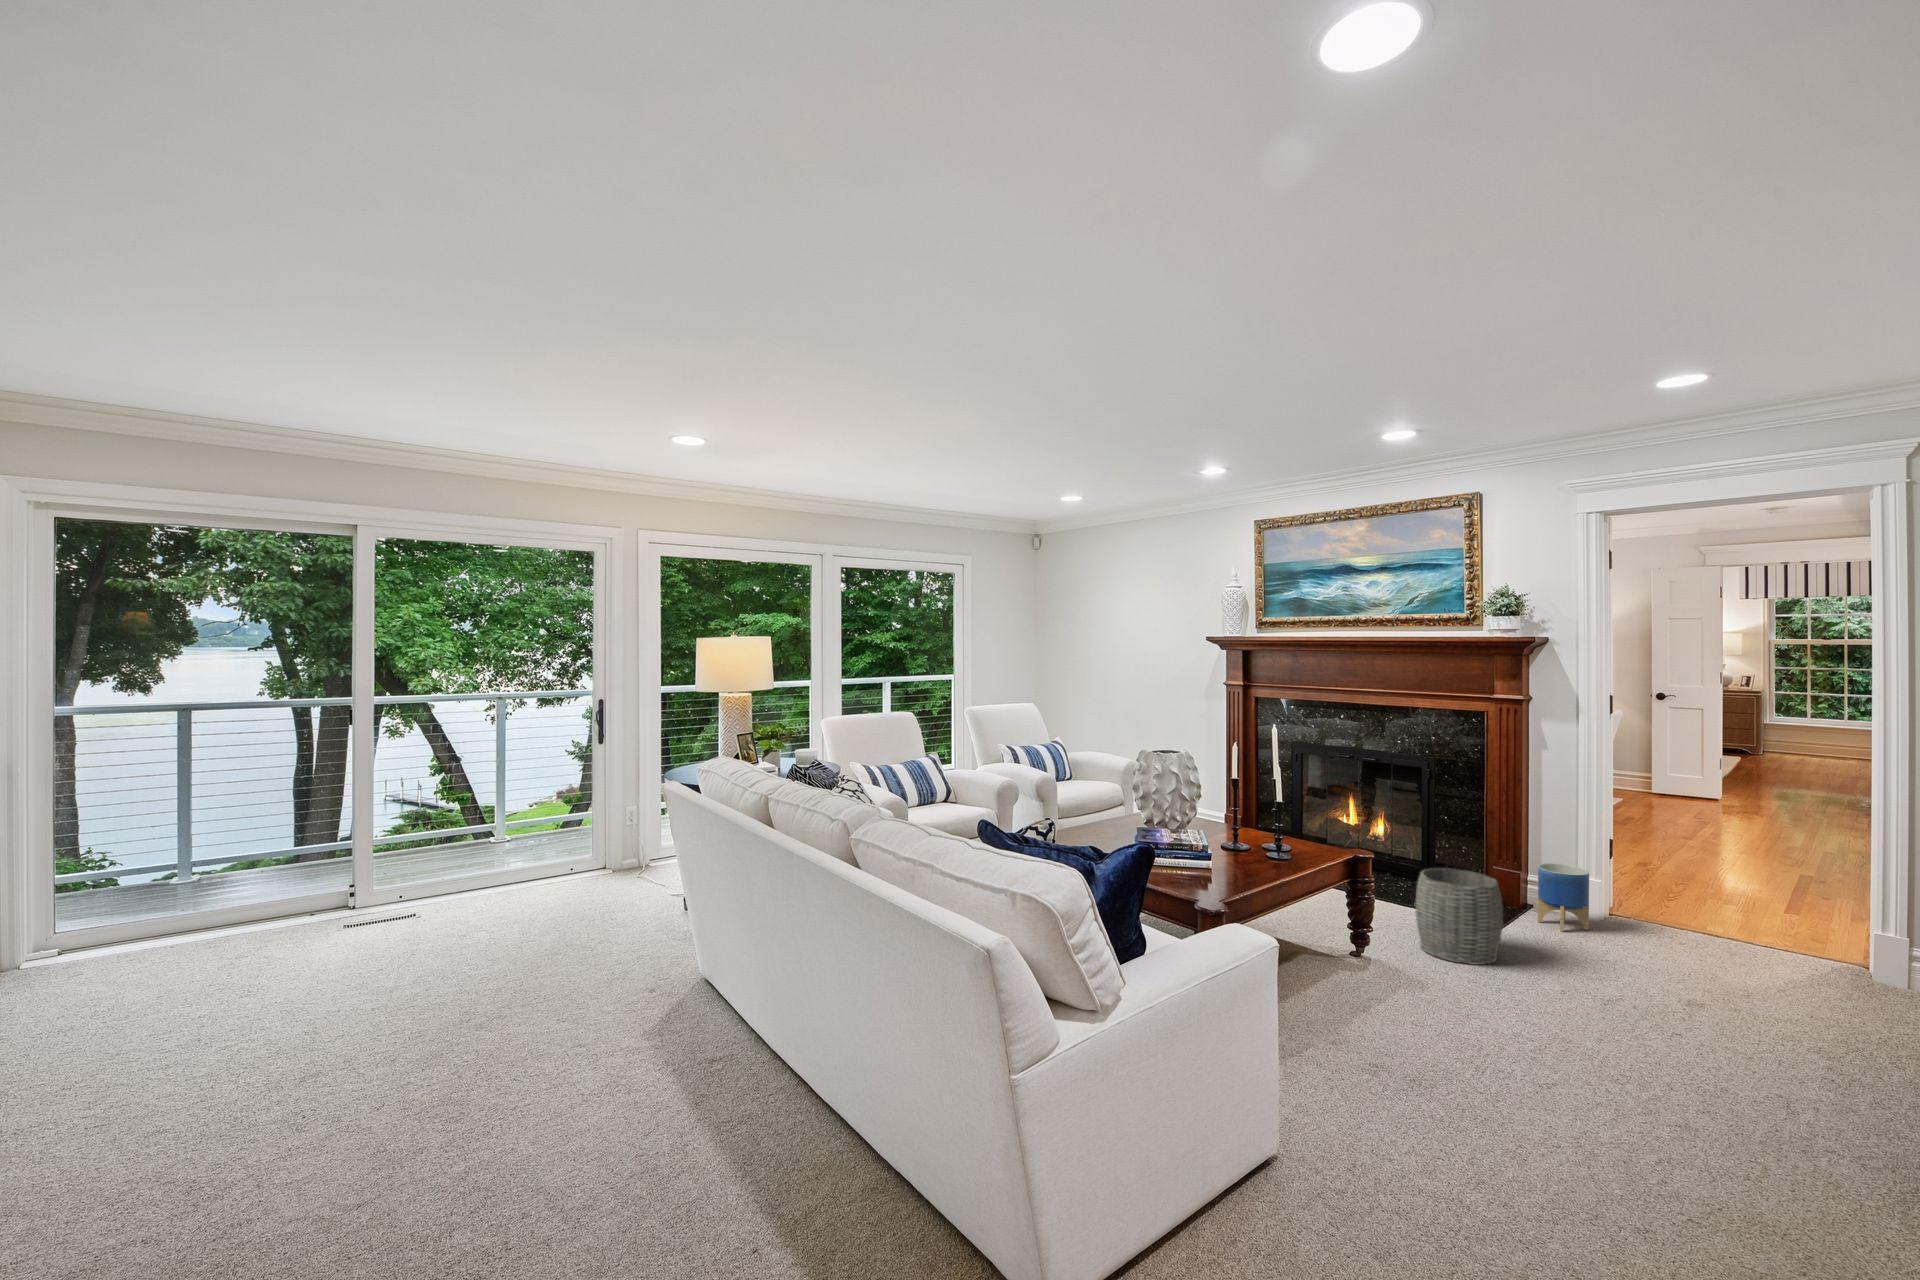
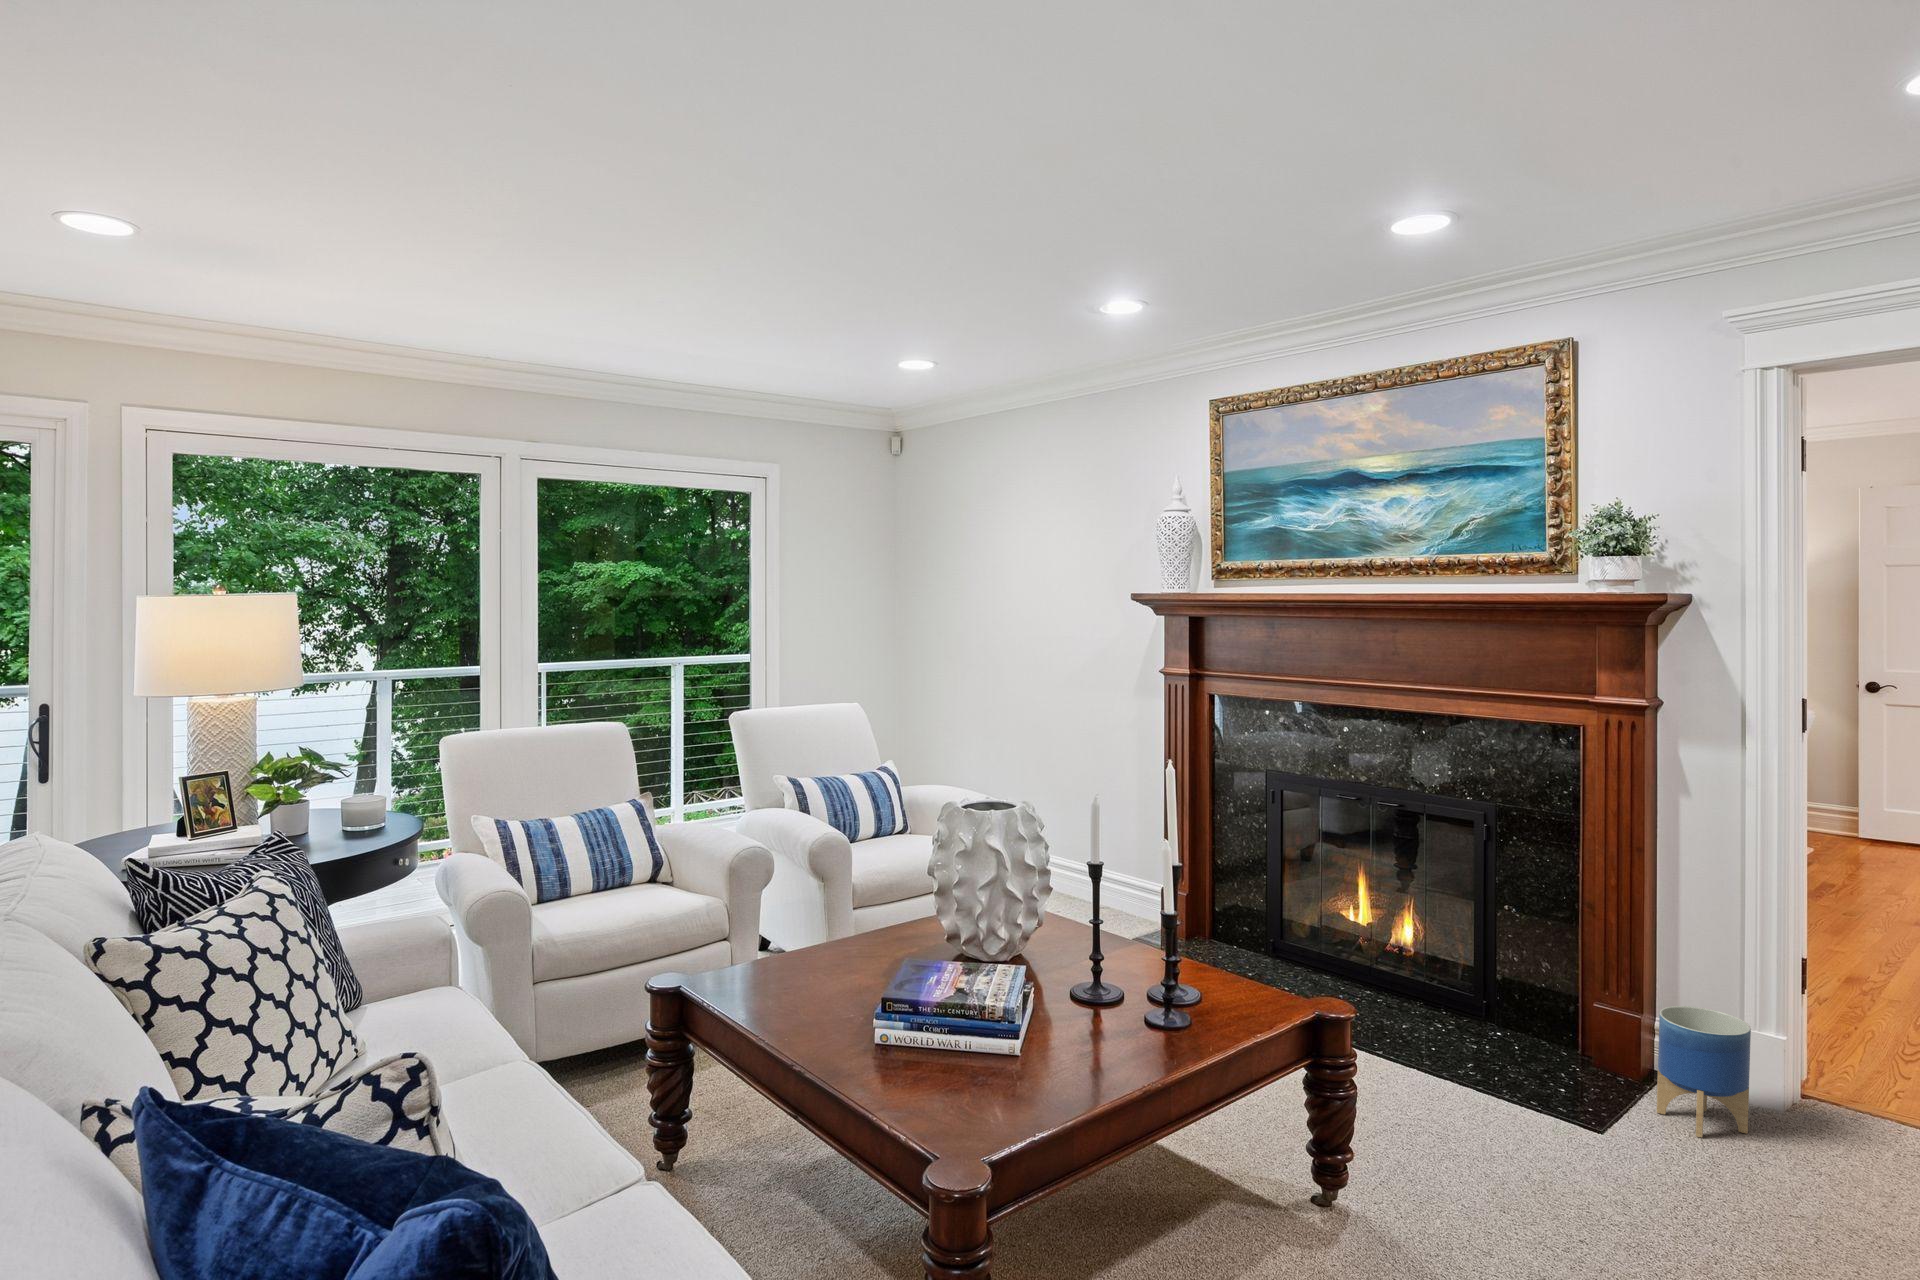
woven basket: present [1416,868,1503,965] -> none [1425,1028,1583,1227]

